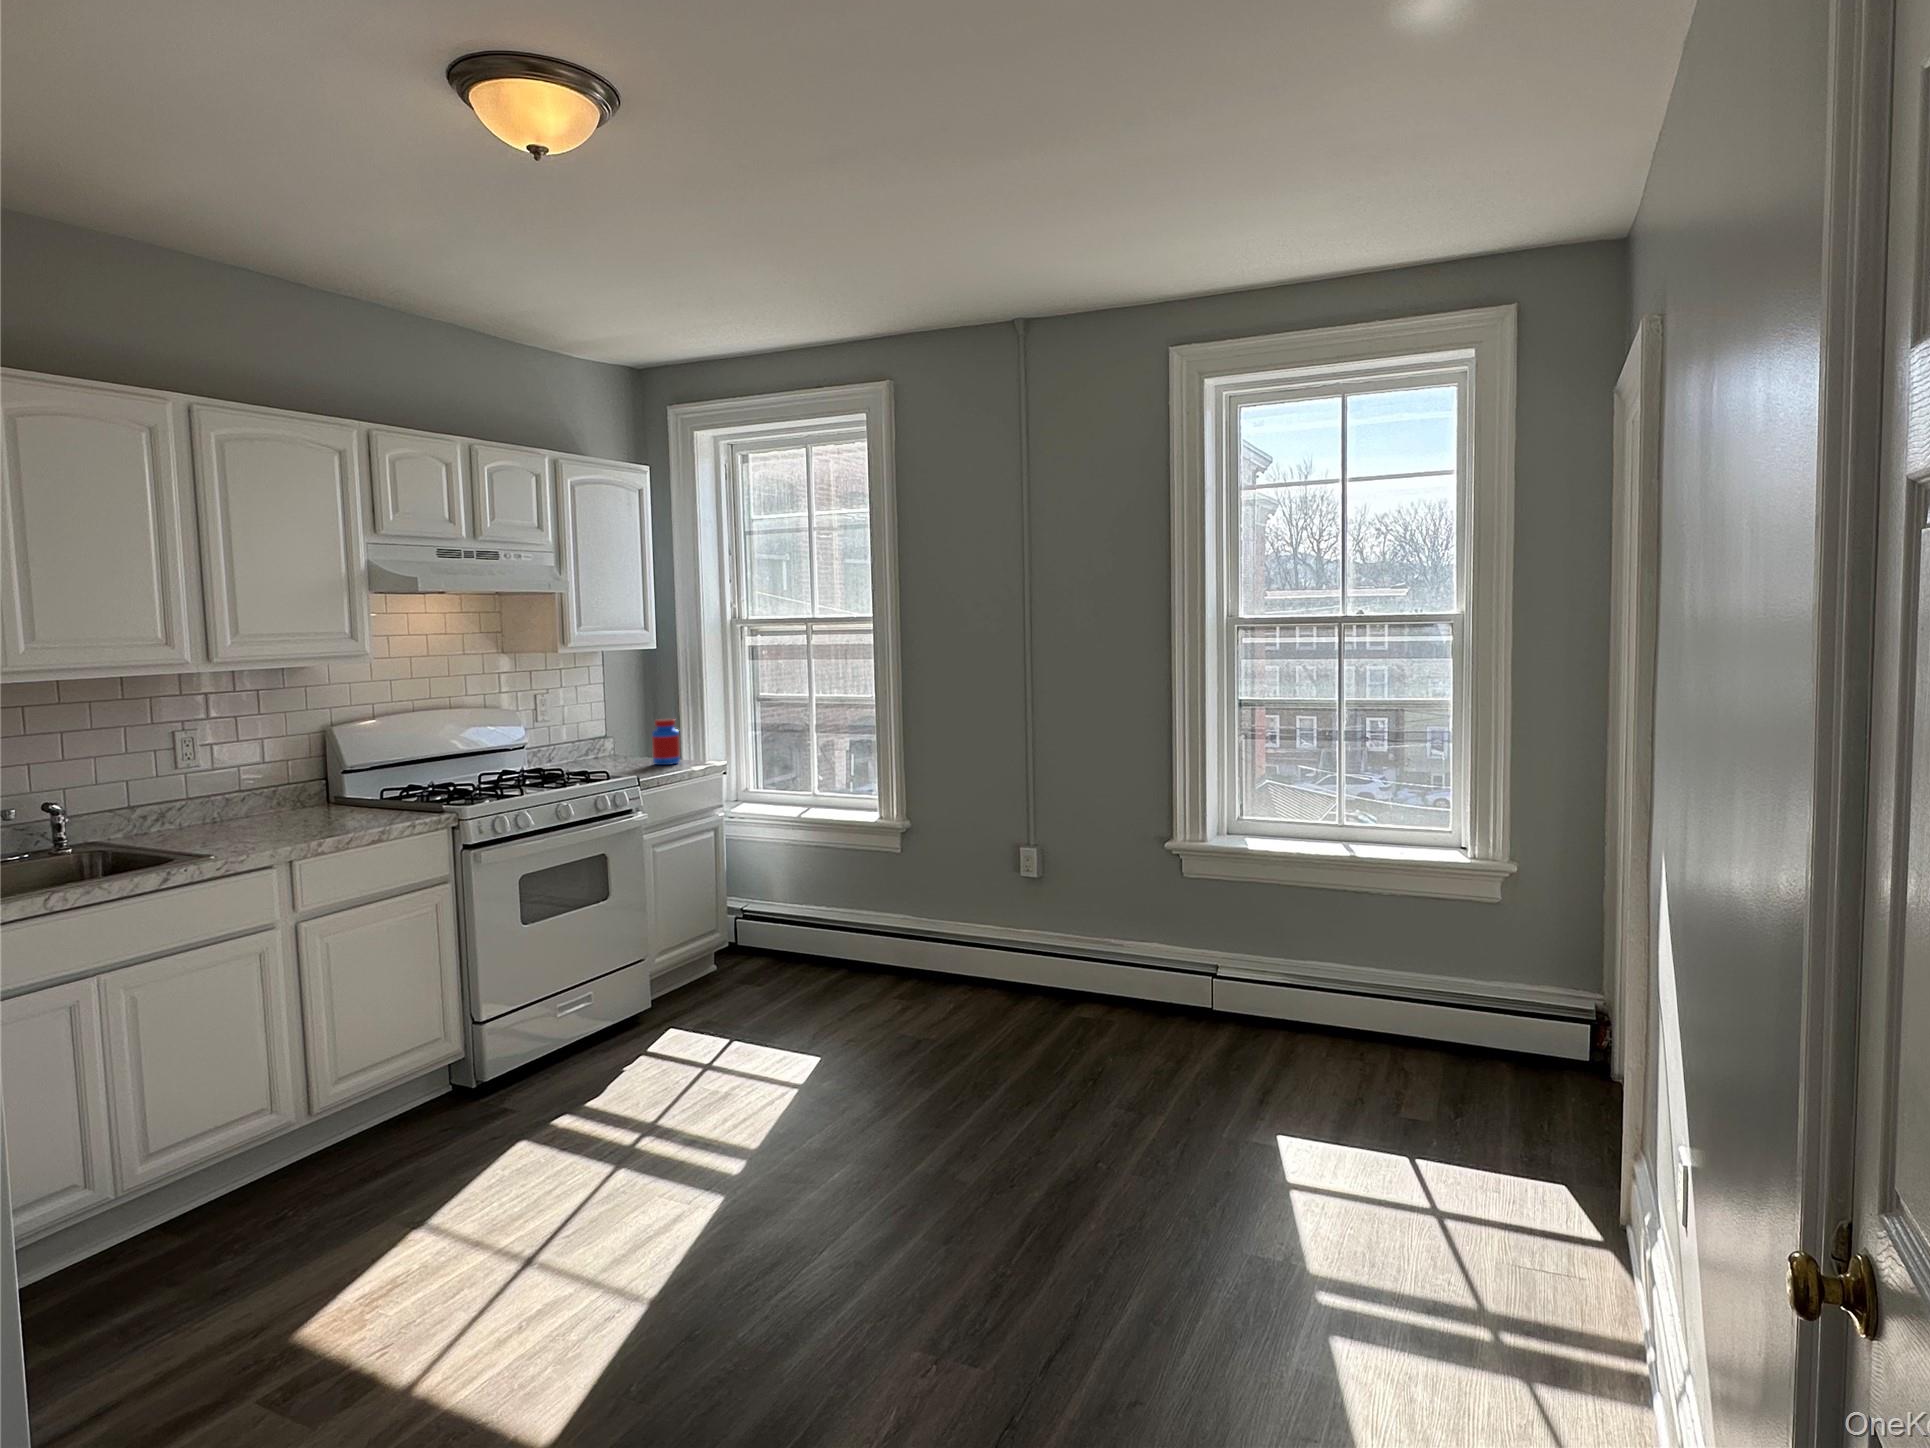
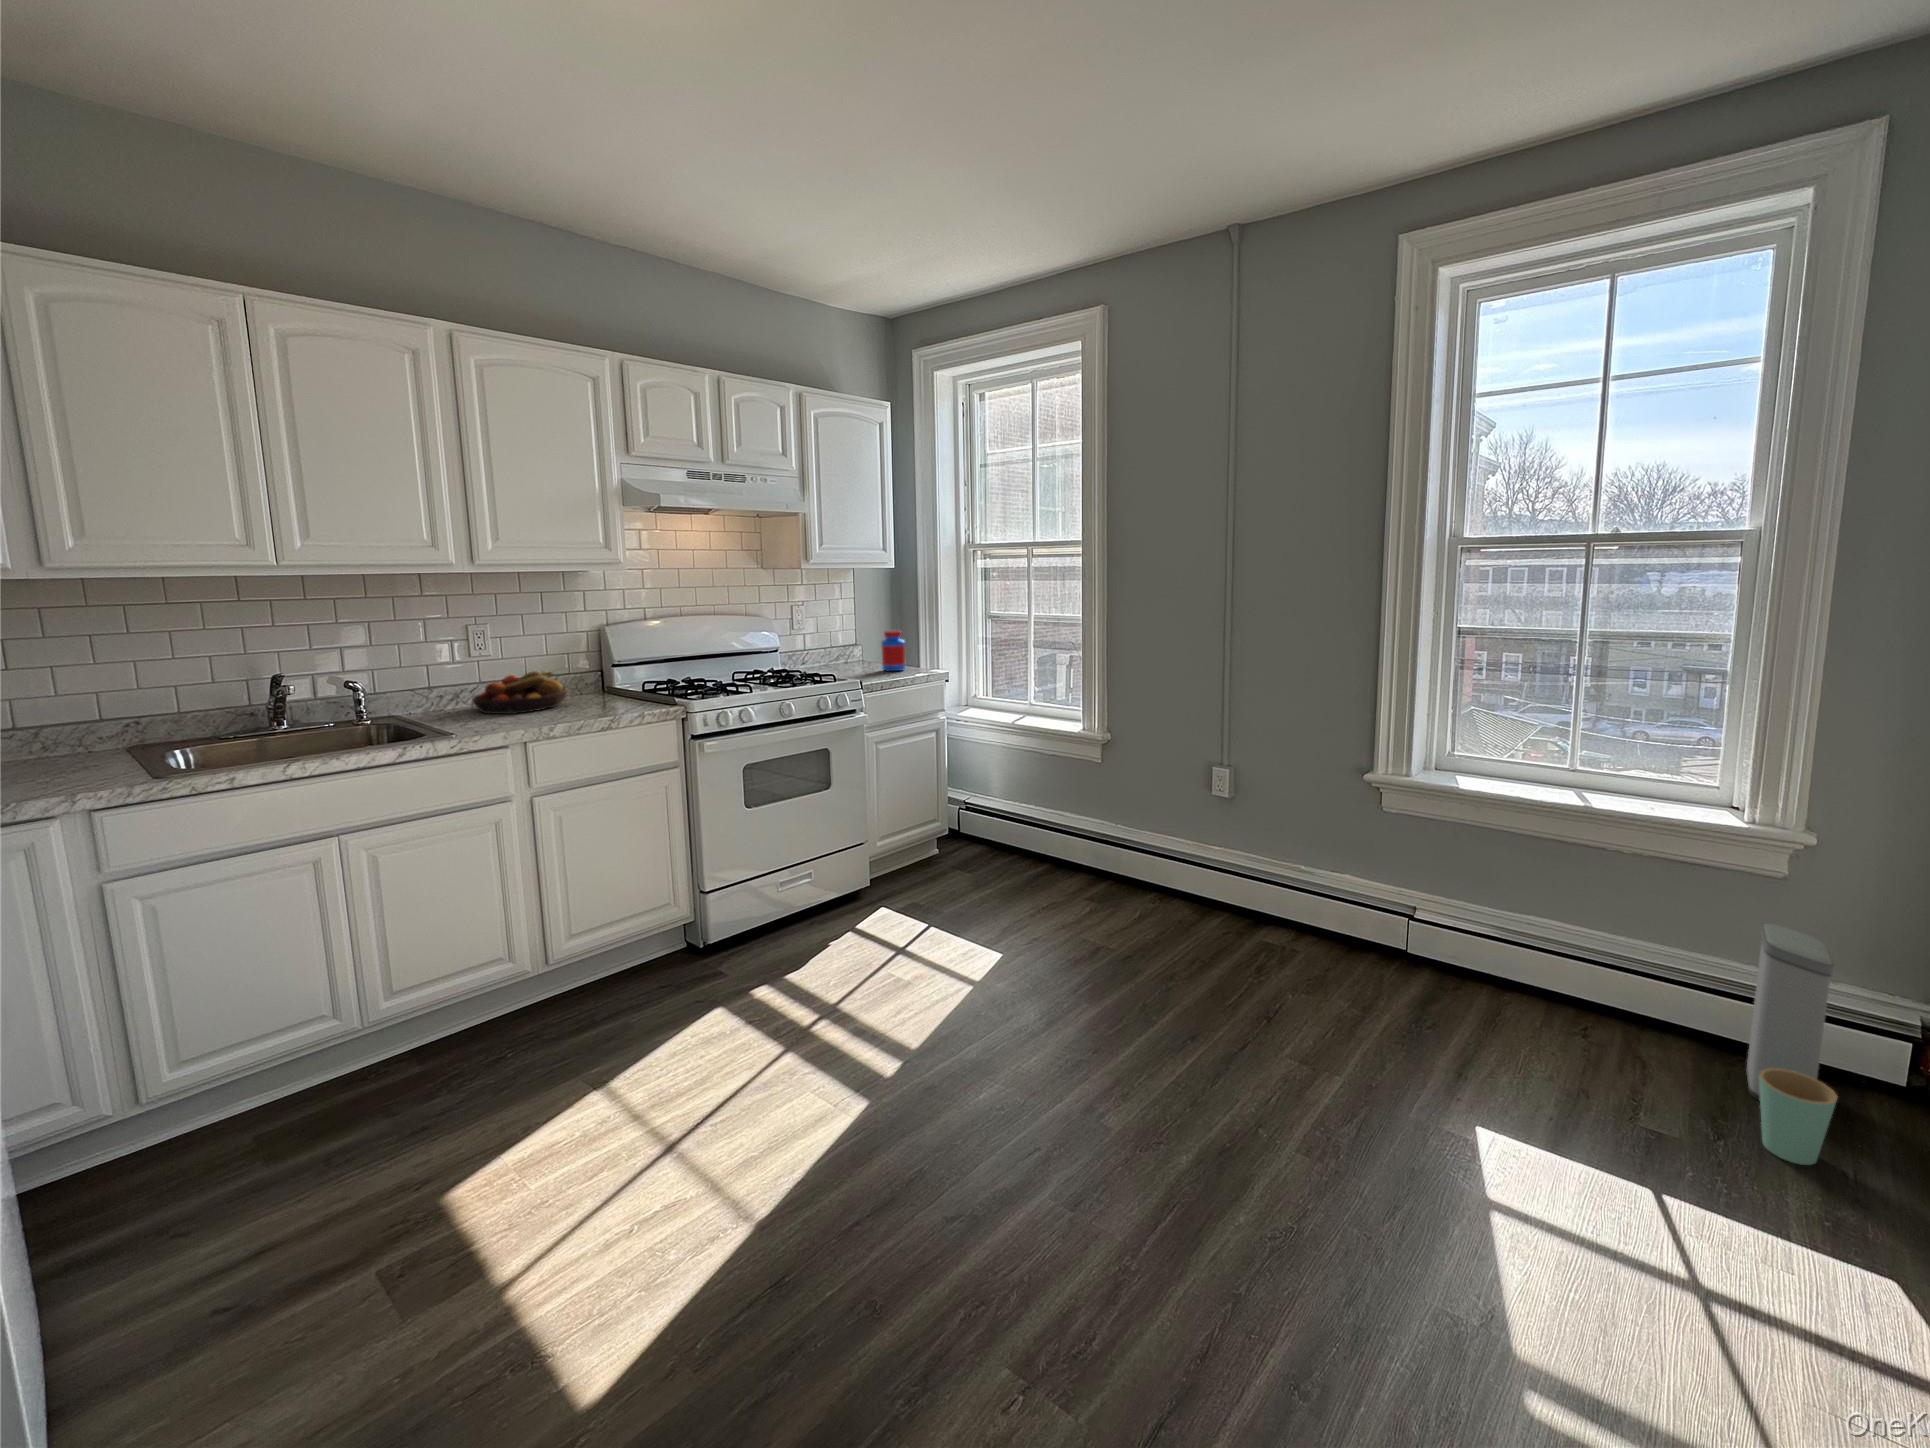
fruit bowl: none [191,781,307,834] -> present [472,670,567,714]
trash can: none [1480,938,1532,1123] -> present [1746,924,1837,1165]

